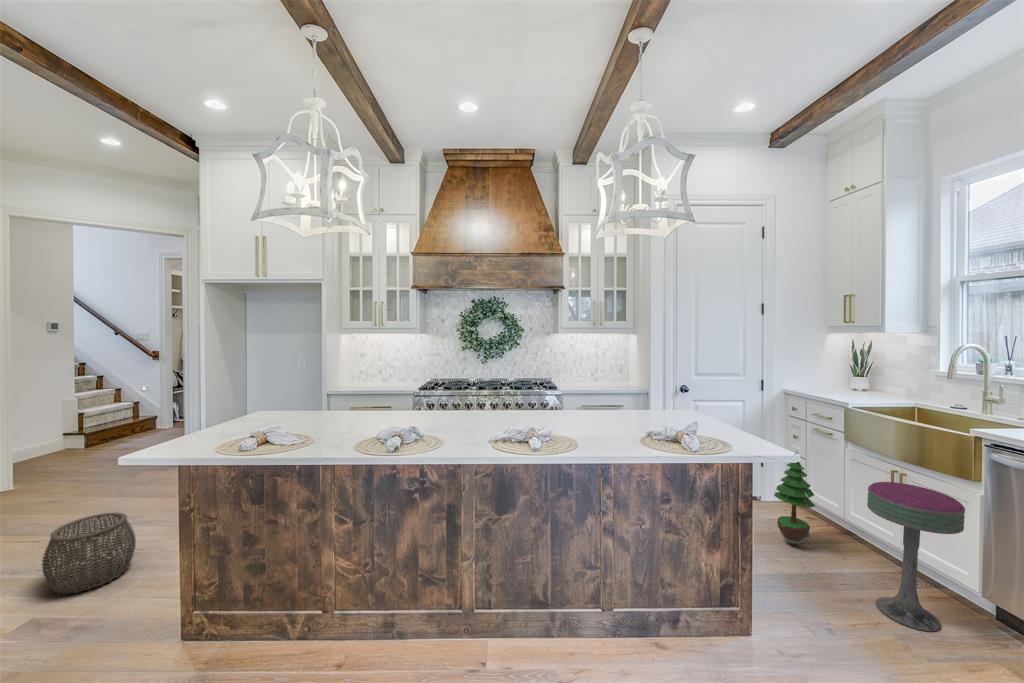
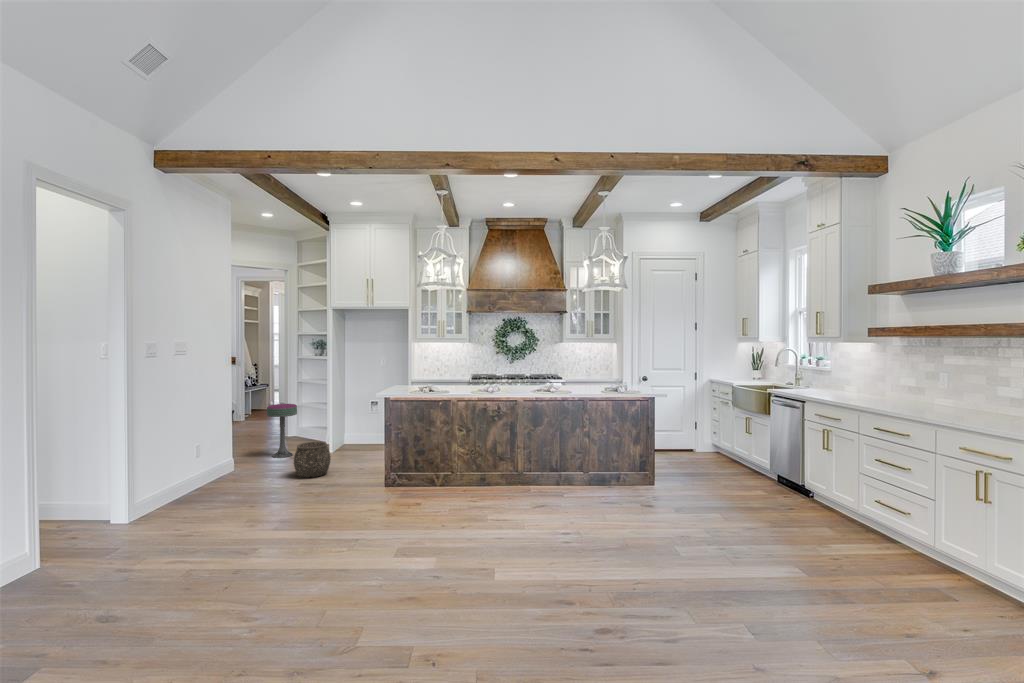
potted tree: present [774,452,815,545] -> none [690,410,711,465]
bar stool: present [867,482,965,632] -> present [267,404,297,458]

